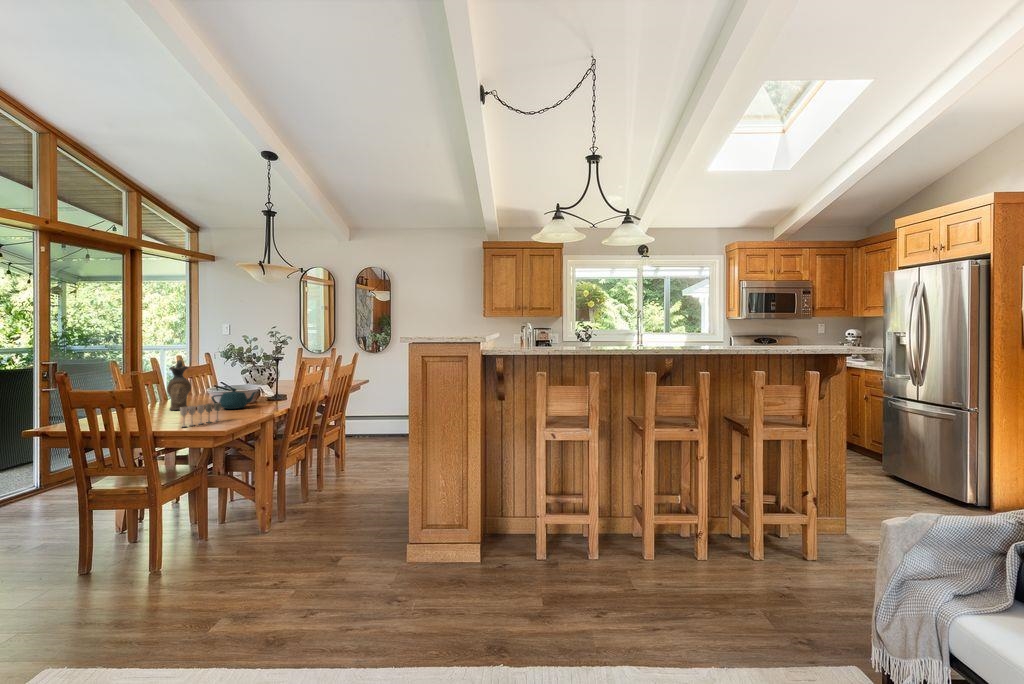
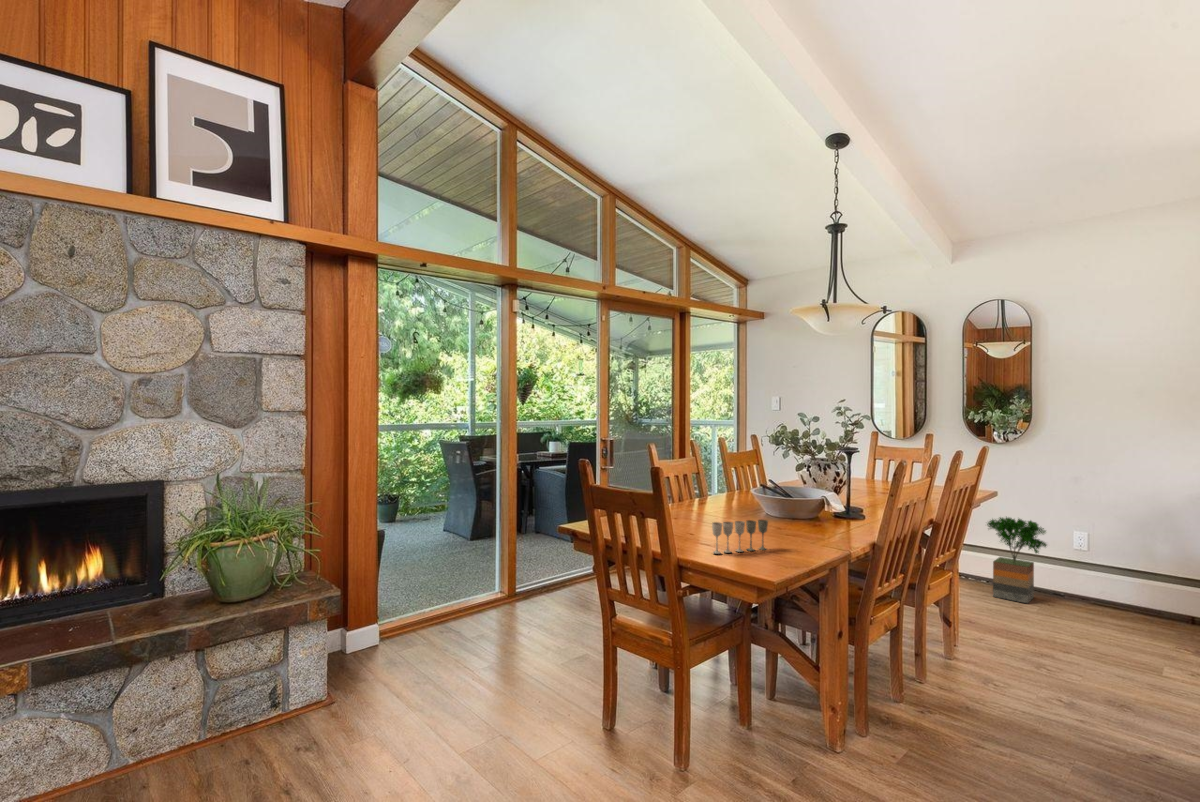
ceramic pitcher: present [167,360,191,410] -> none [702,448,731,518]
teapot: present [212,388,256,409] -> none [757,496,821,528]
potted tree: none [364,394,395,442] -> present [987,517,1047,603]

